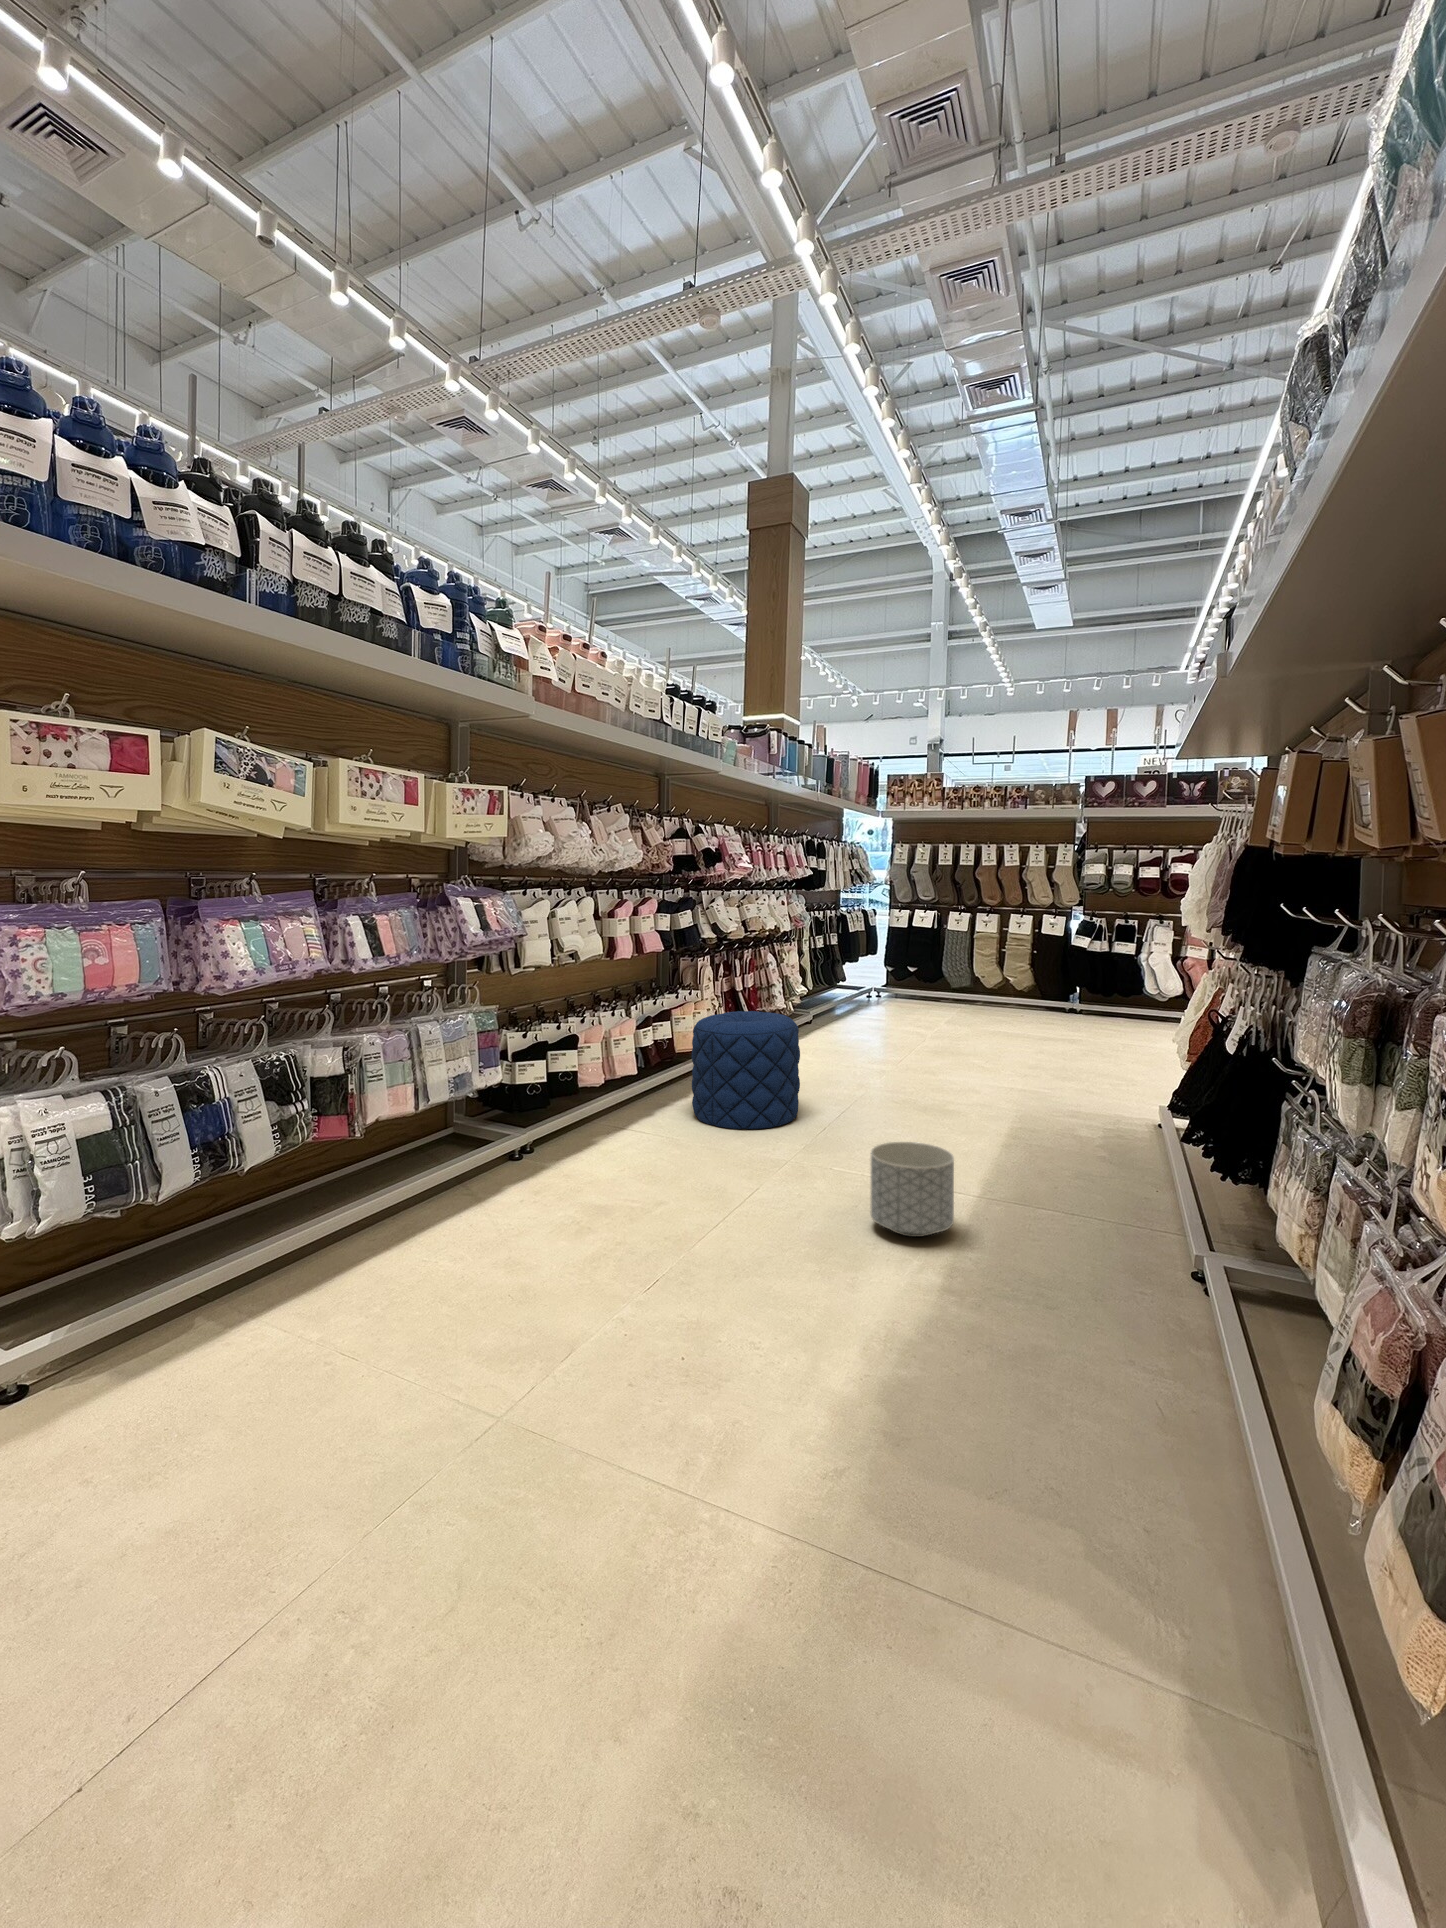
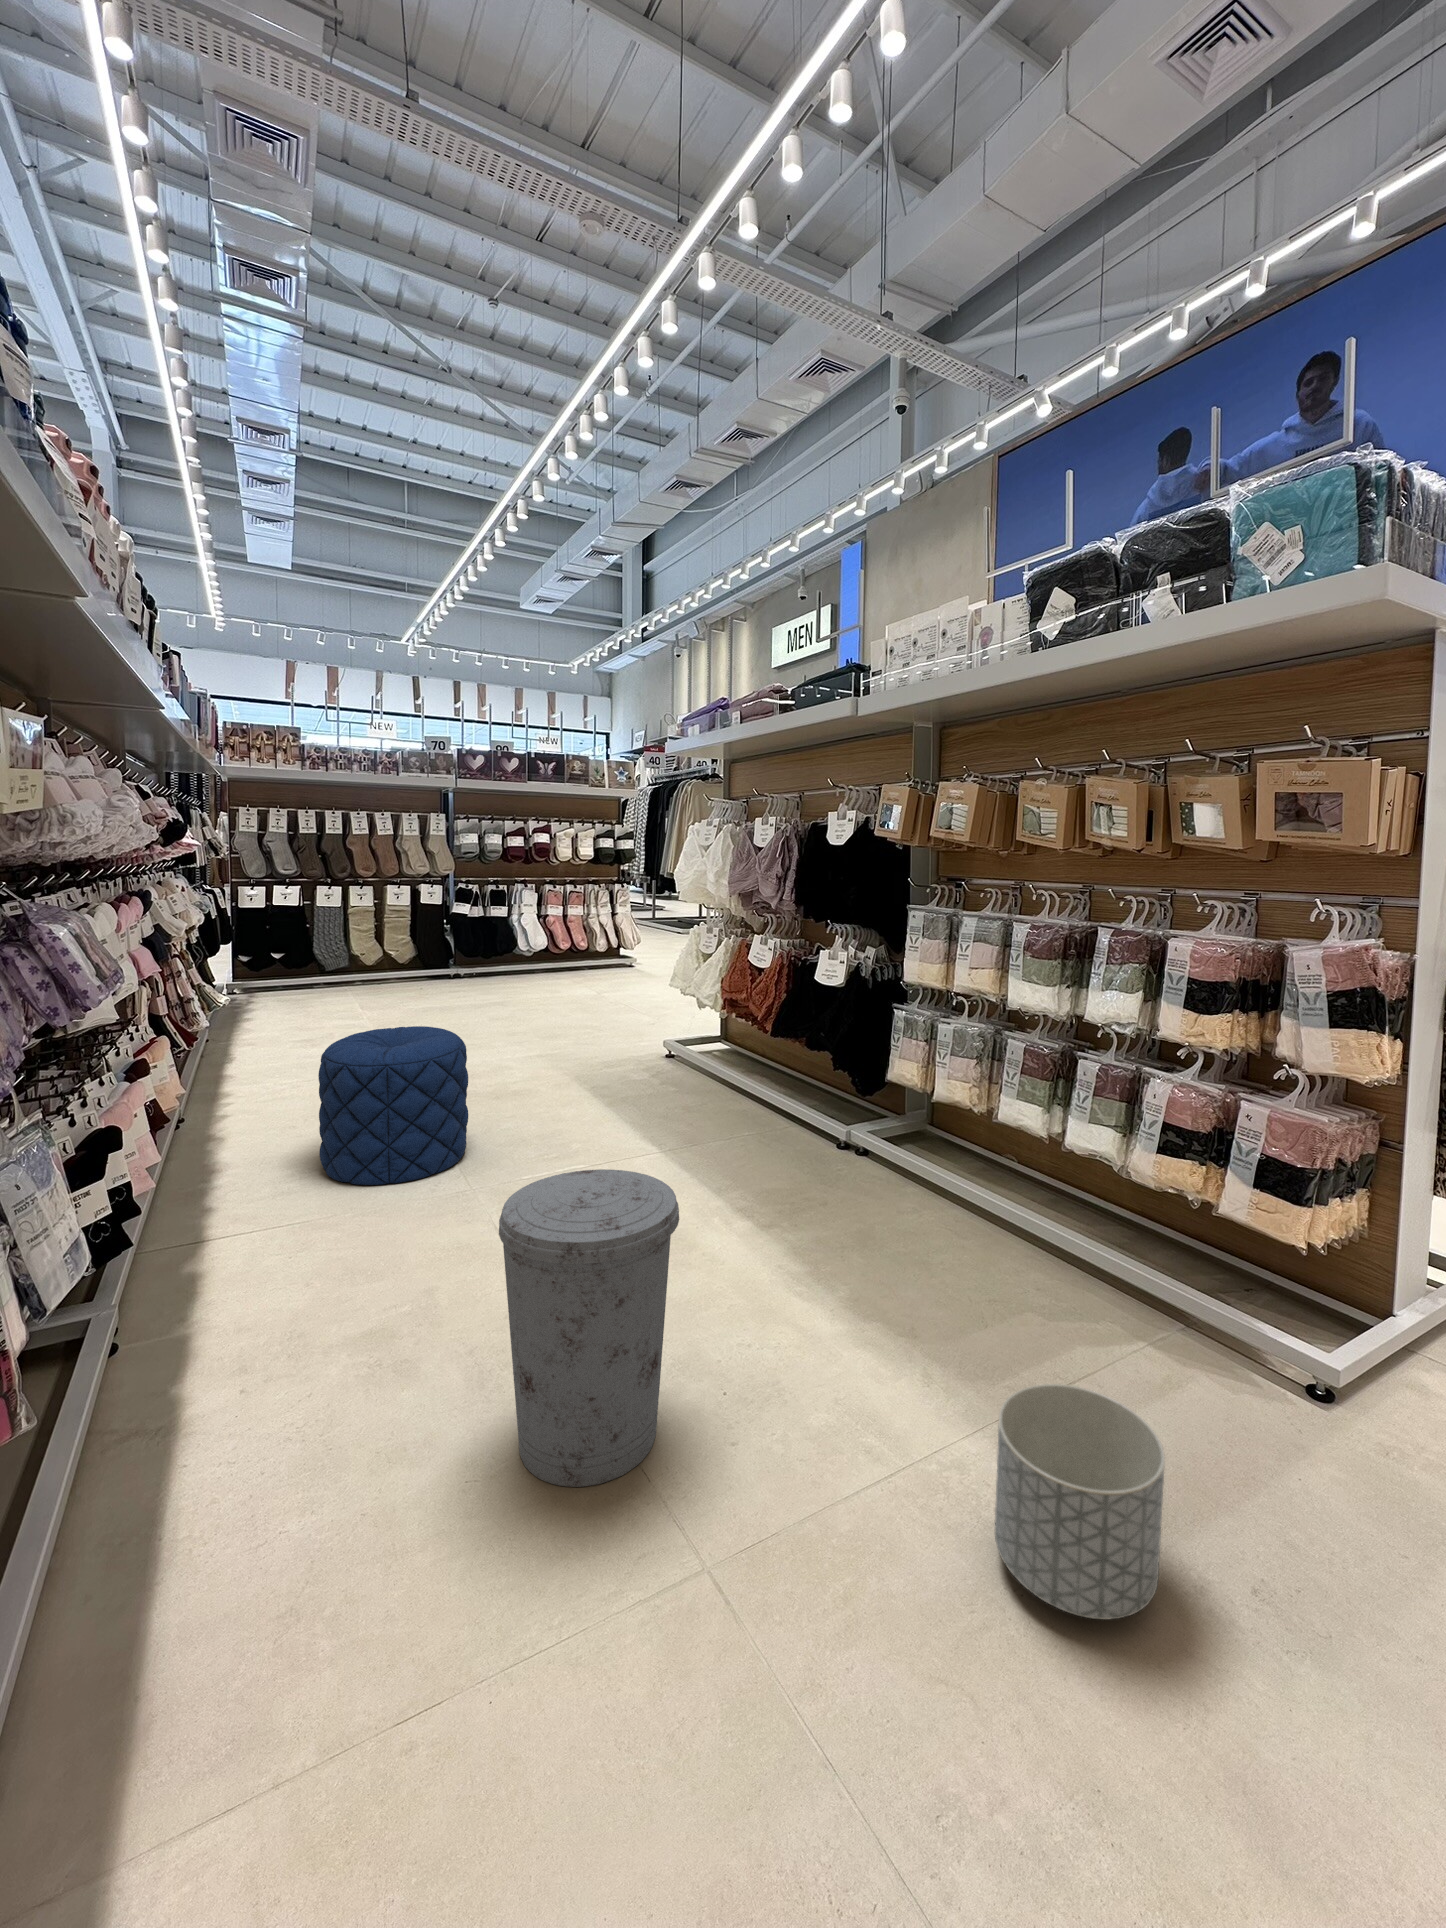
trash can: none [454,1087,581,1296] -> present [499,1169,679,1487]
planter: present [871,1142,954,1237] -> present [995,1384,1165,1620]

